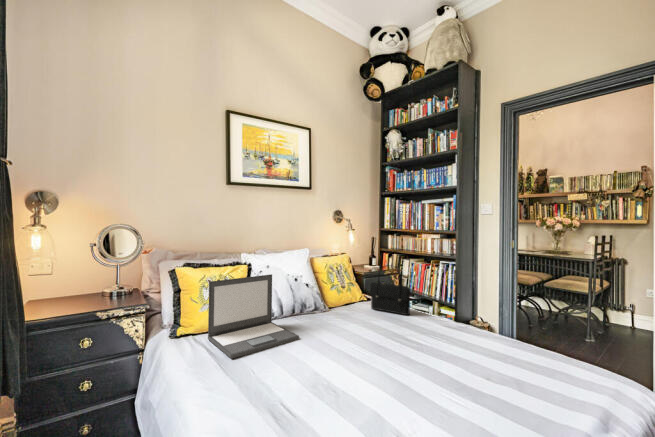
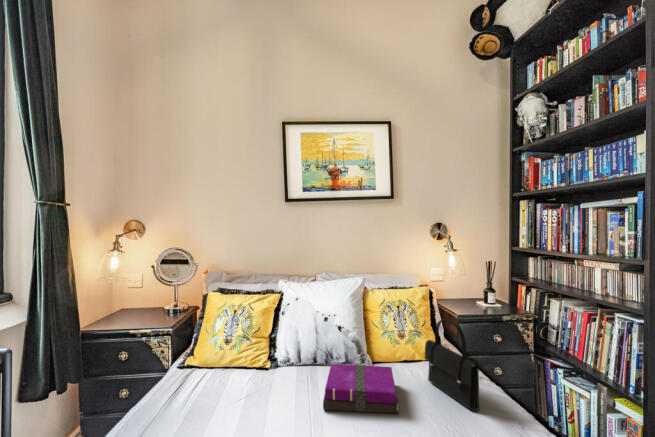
laptop: present [208,274,299,359] -> none [180,313,278,415]
notebook: none [314,302,376,332] -> present [323,364,399,413]

